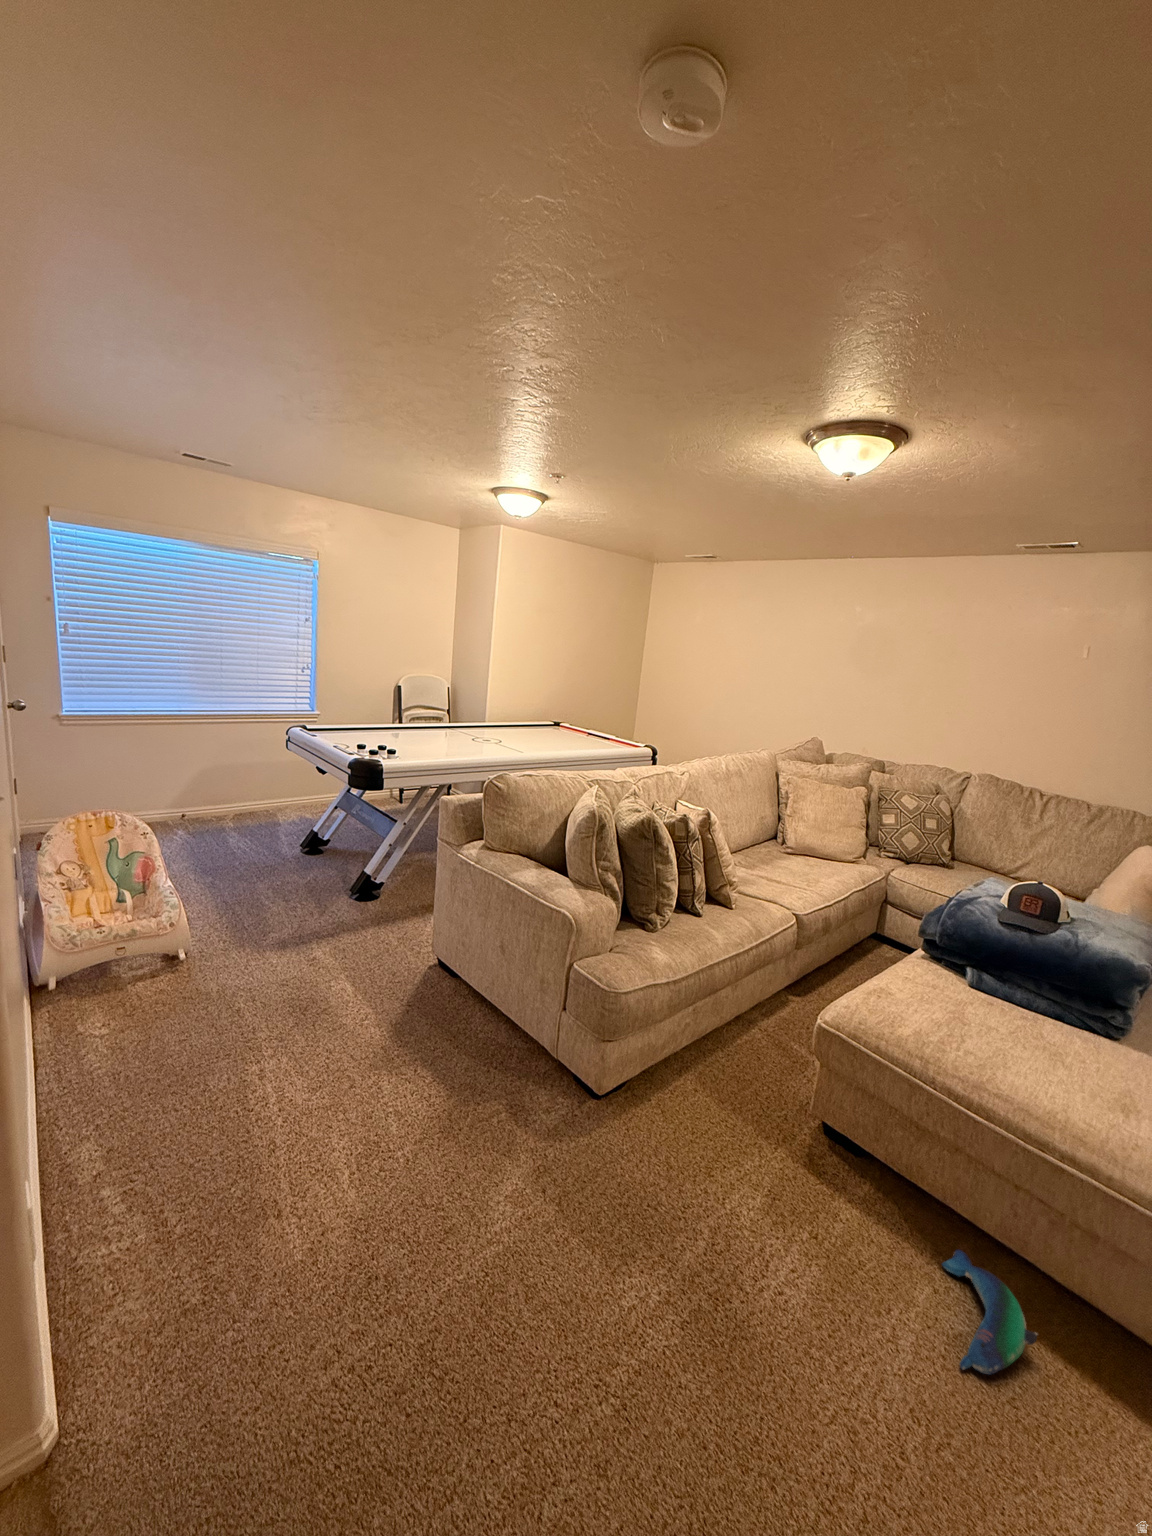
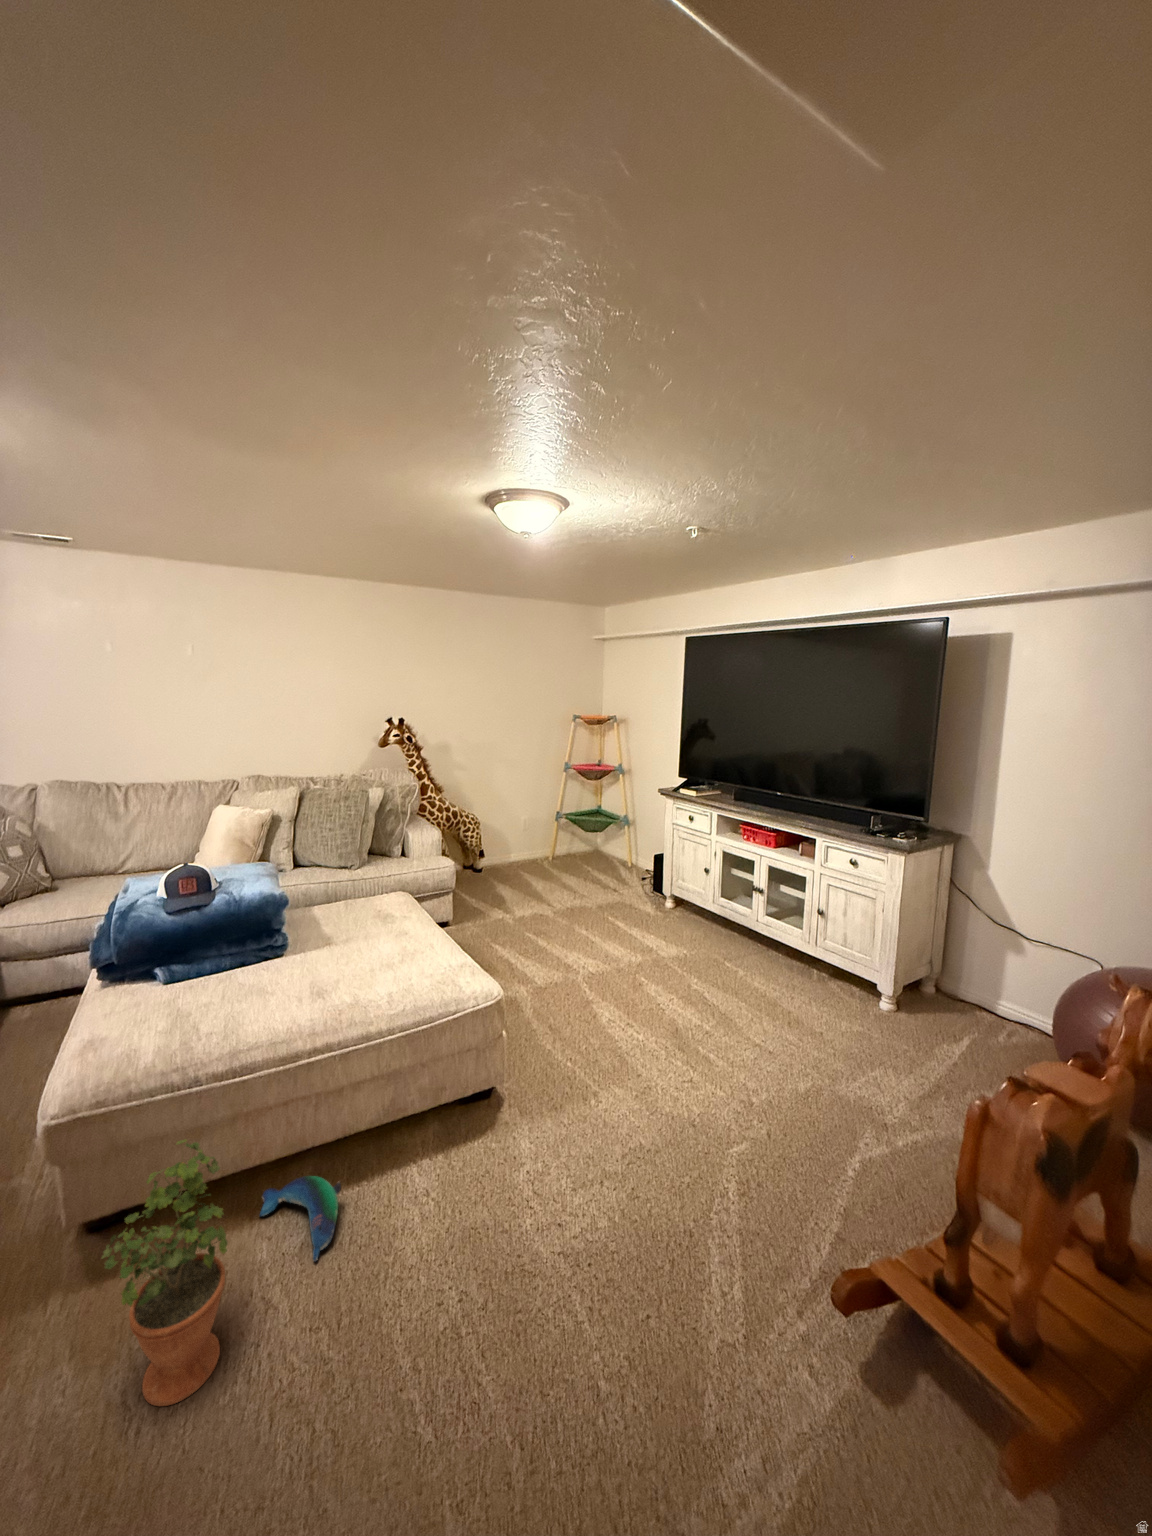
potted plant: none [783,1104,896,1320] -> present [102,1140,228,1406]

